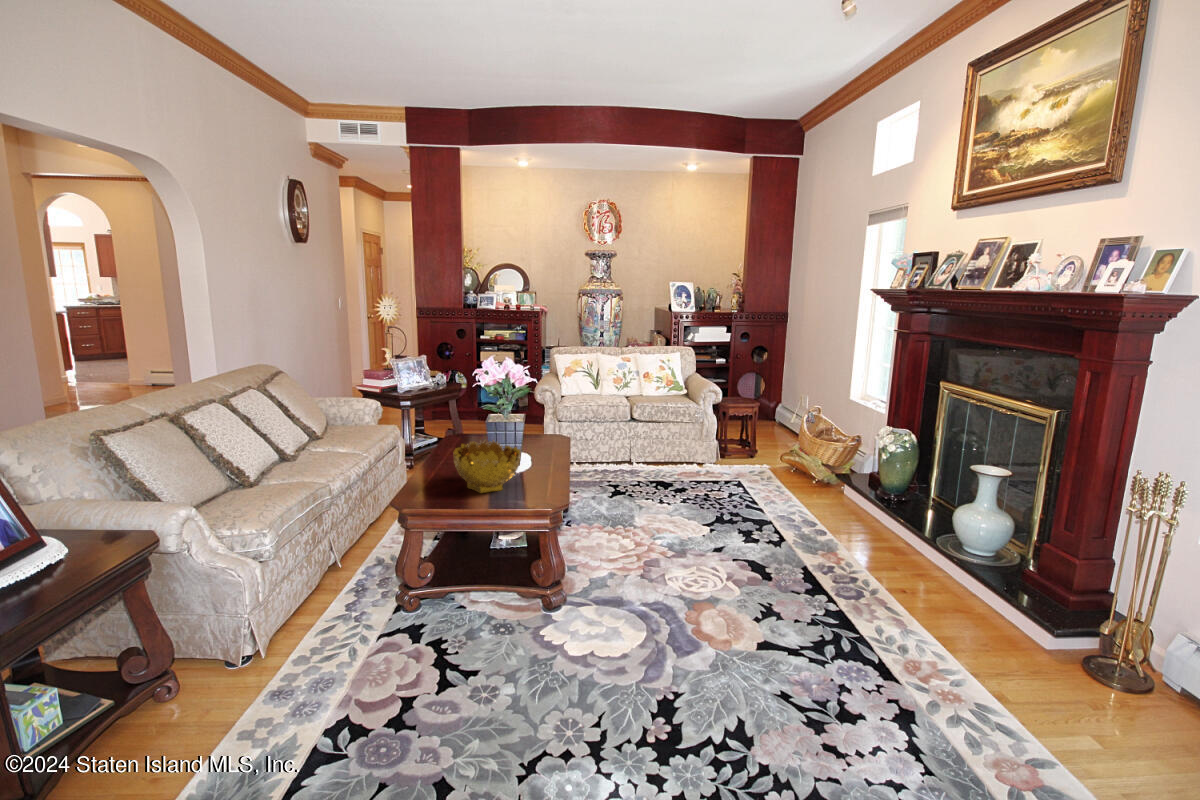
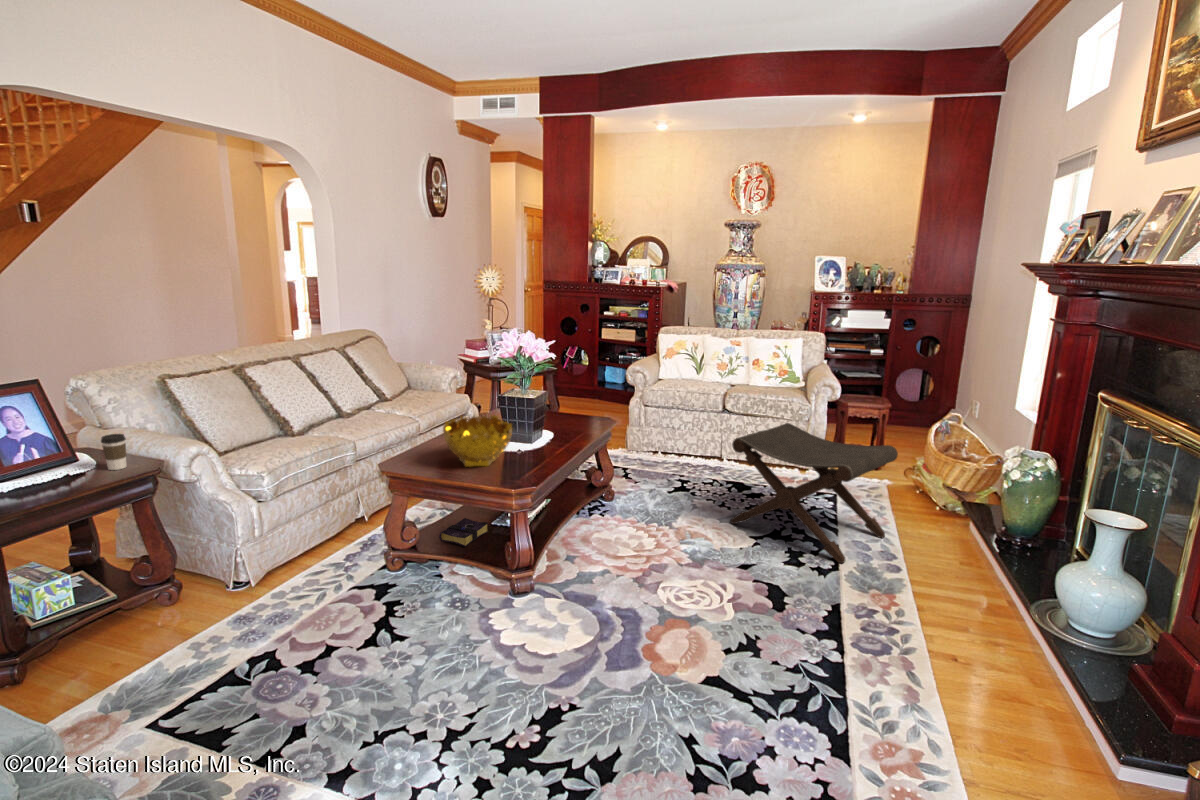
footstool: none [678,424,803,534] -> present [731,423,898,563]
coffee cup: none [91,504,123,549] -> present [101,434,126,470]
book: none [451,545,491,572] -> present [439,518,488,547]

